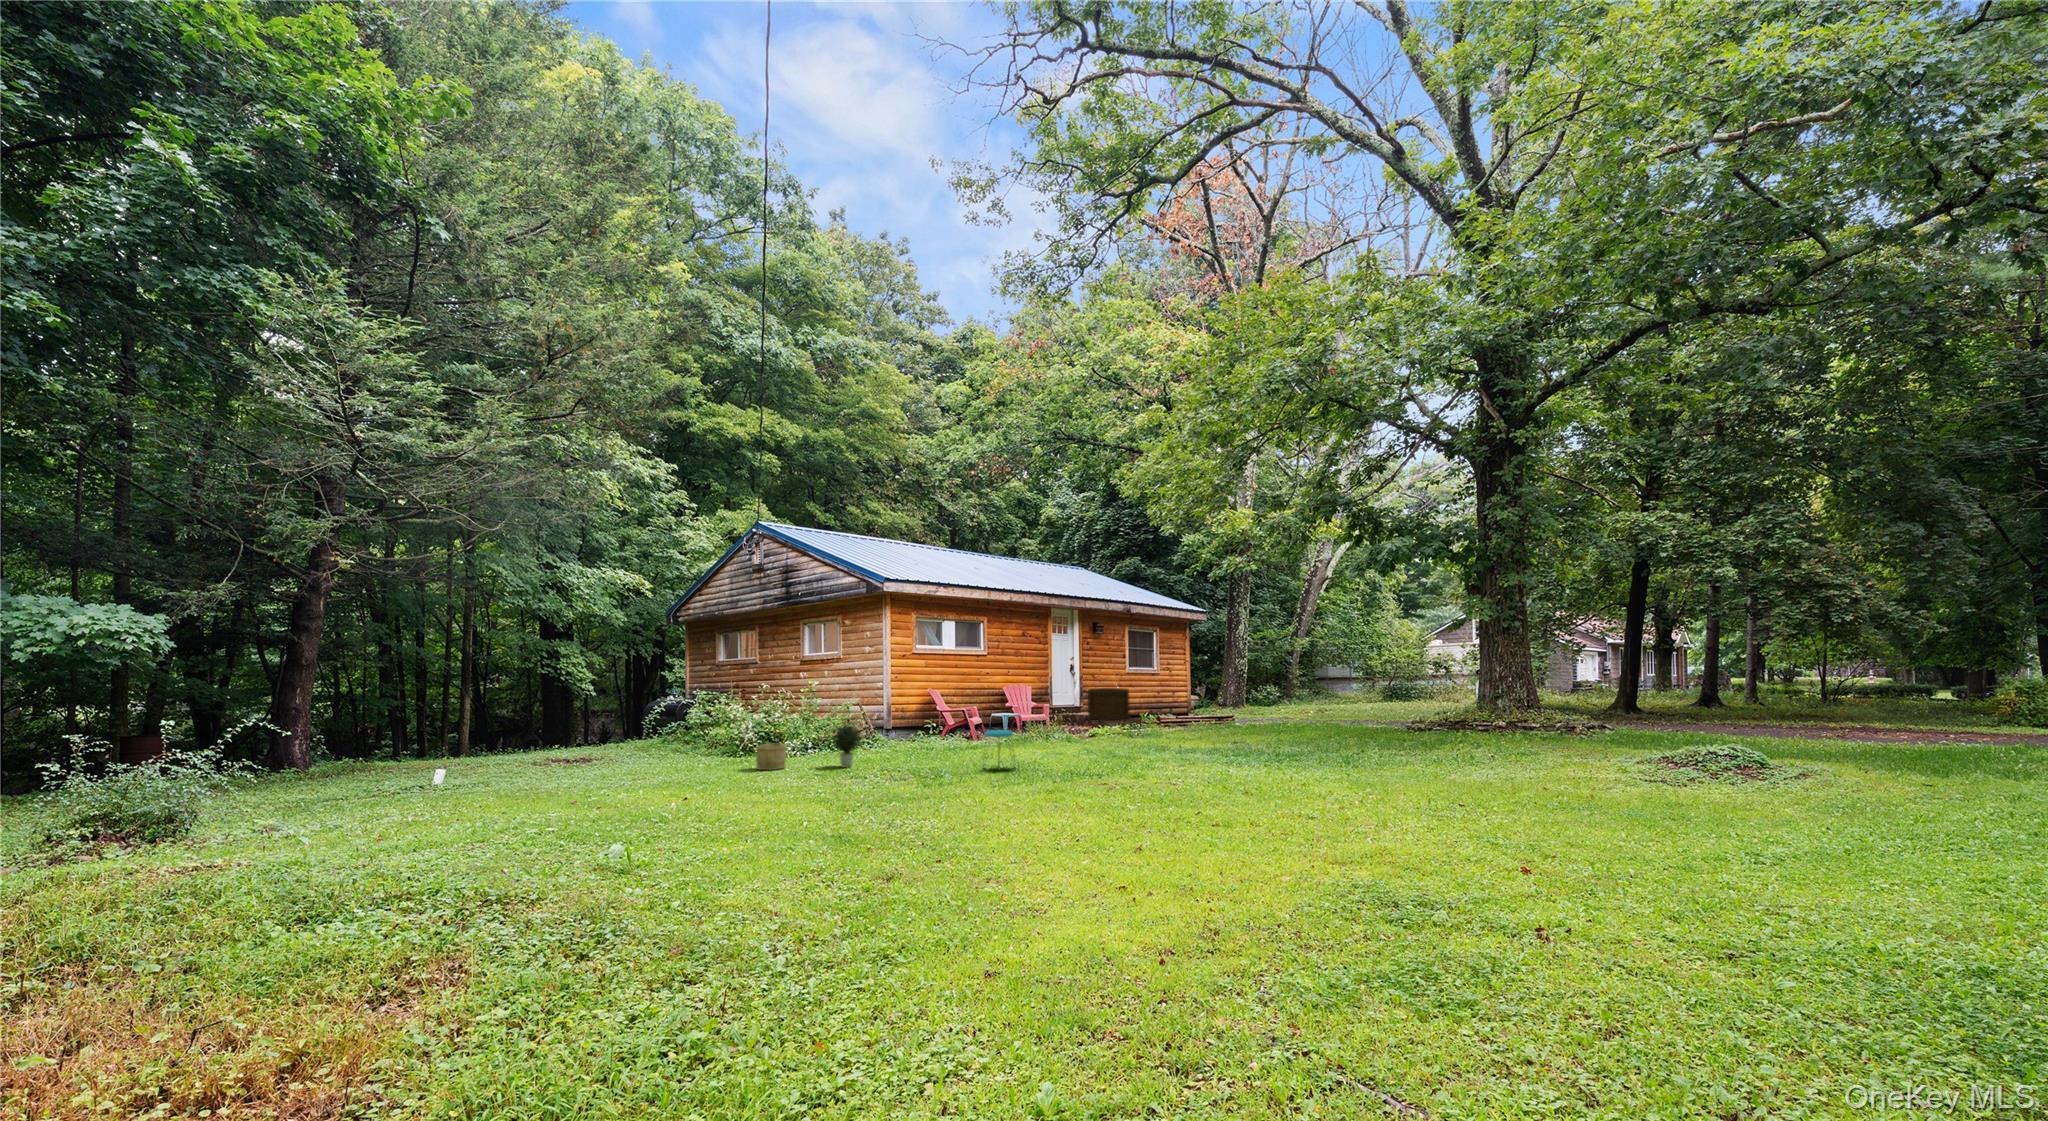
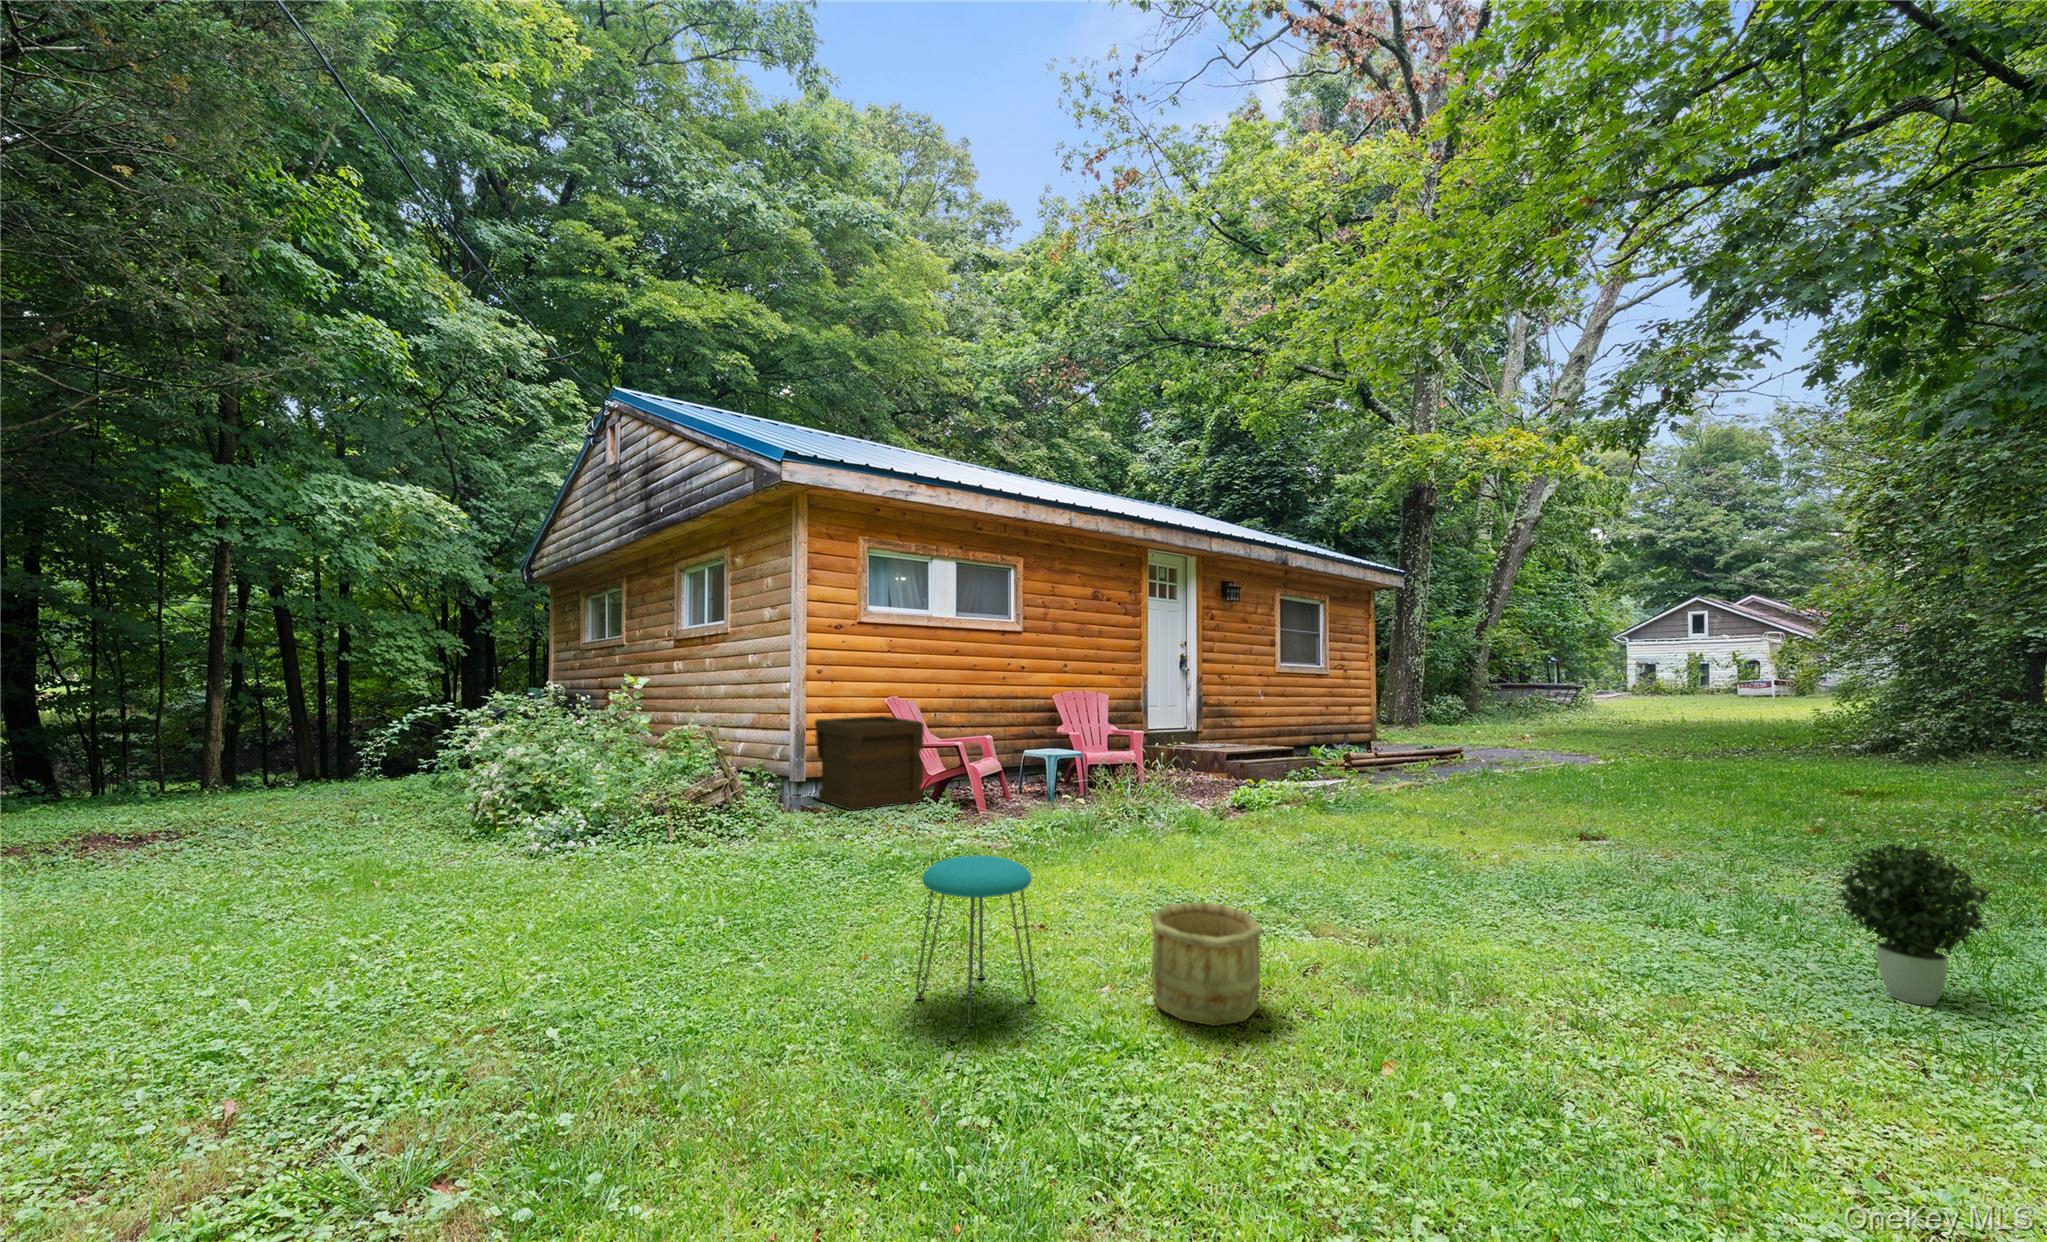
wooden crate: present [1088,688,1129,720] -> present [815,716,924,811]
potted plant: present [833,725,860,767] -> present [1837,844,1990,1006]
wooden bucket: present [756,743,786,770] -> present [1150,902,1264,1026]

